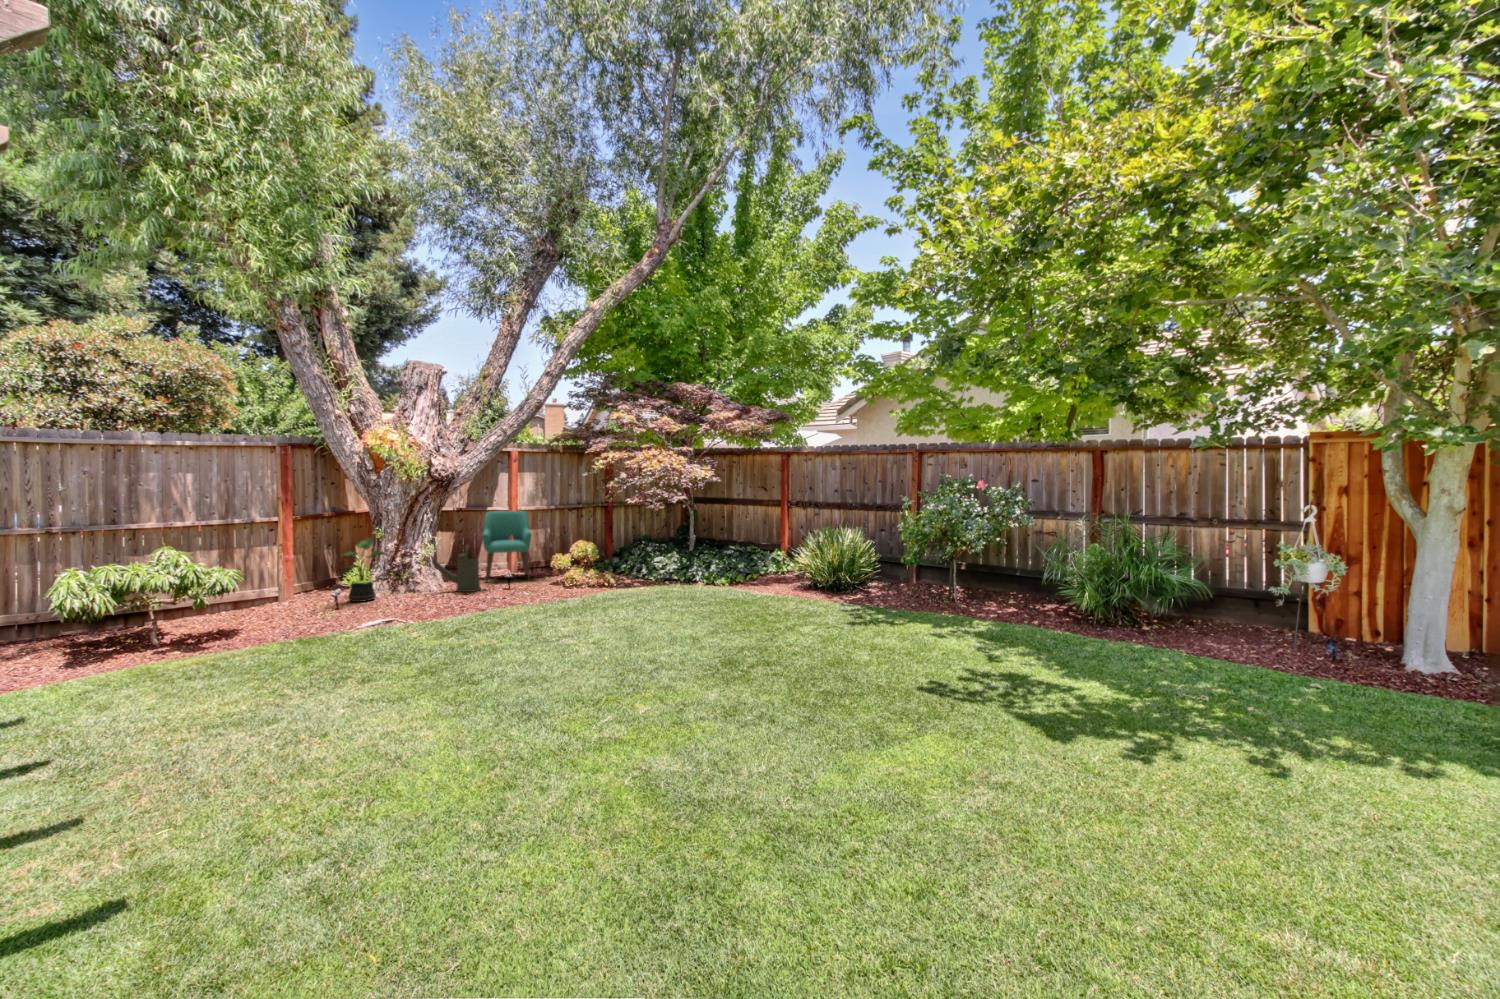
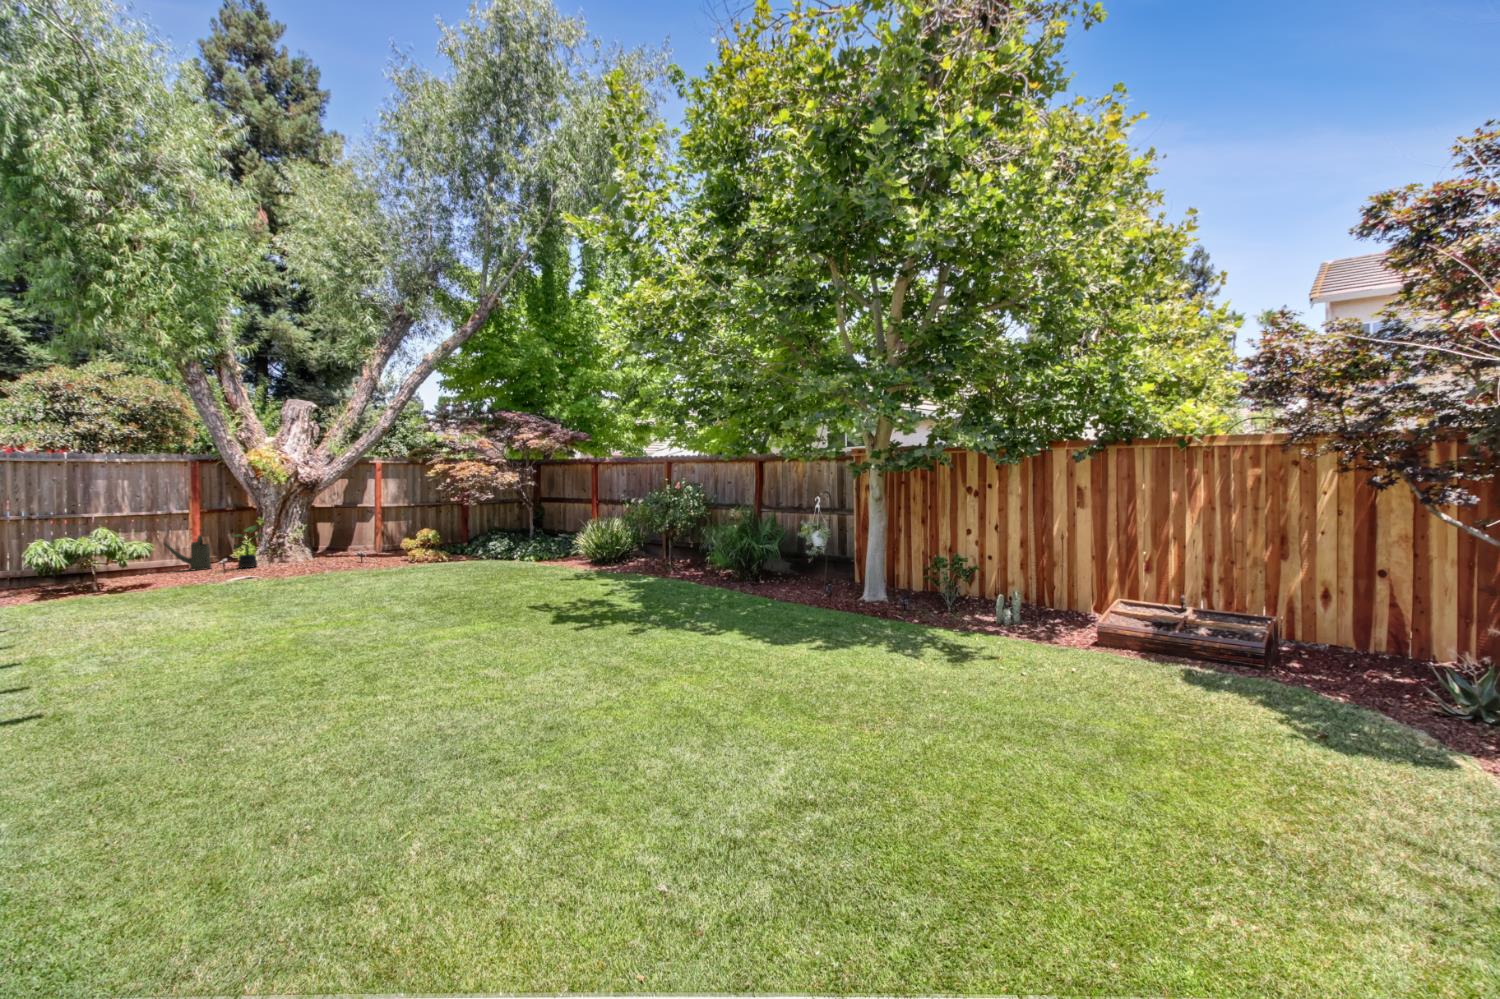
chair: present [482,511,532,582] -> none [346,507,387,558]
watering can: present [433,545,488,592] -> present [163,535,211,570]

